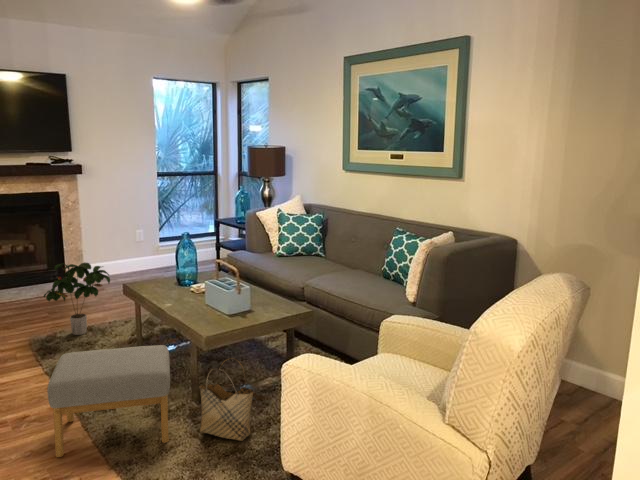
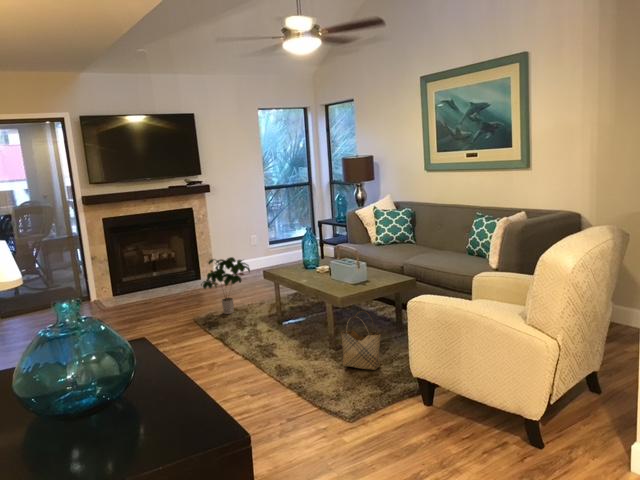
footstool: present [47,345,170,457] -> none [239,307,321,383]

